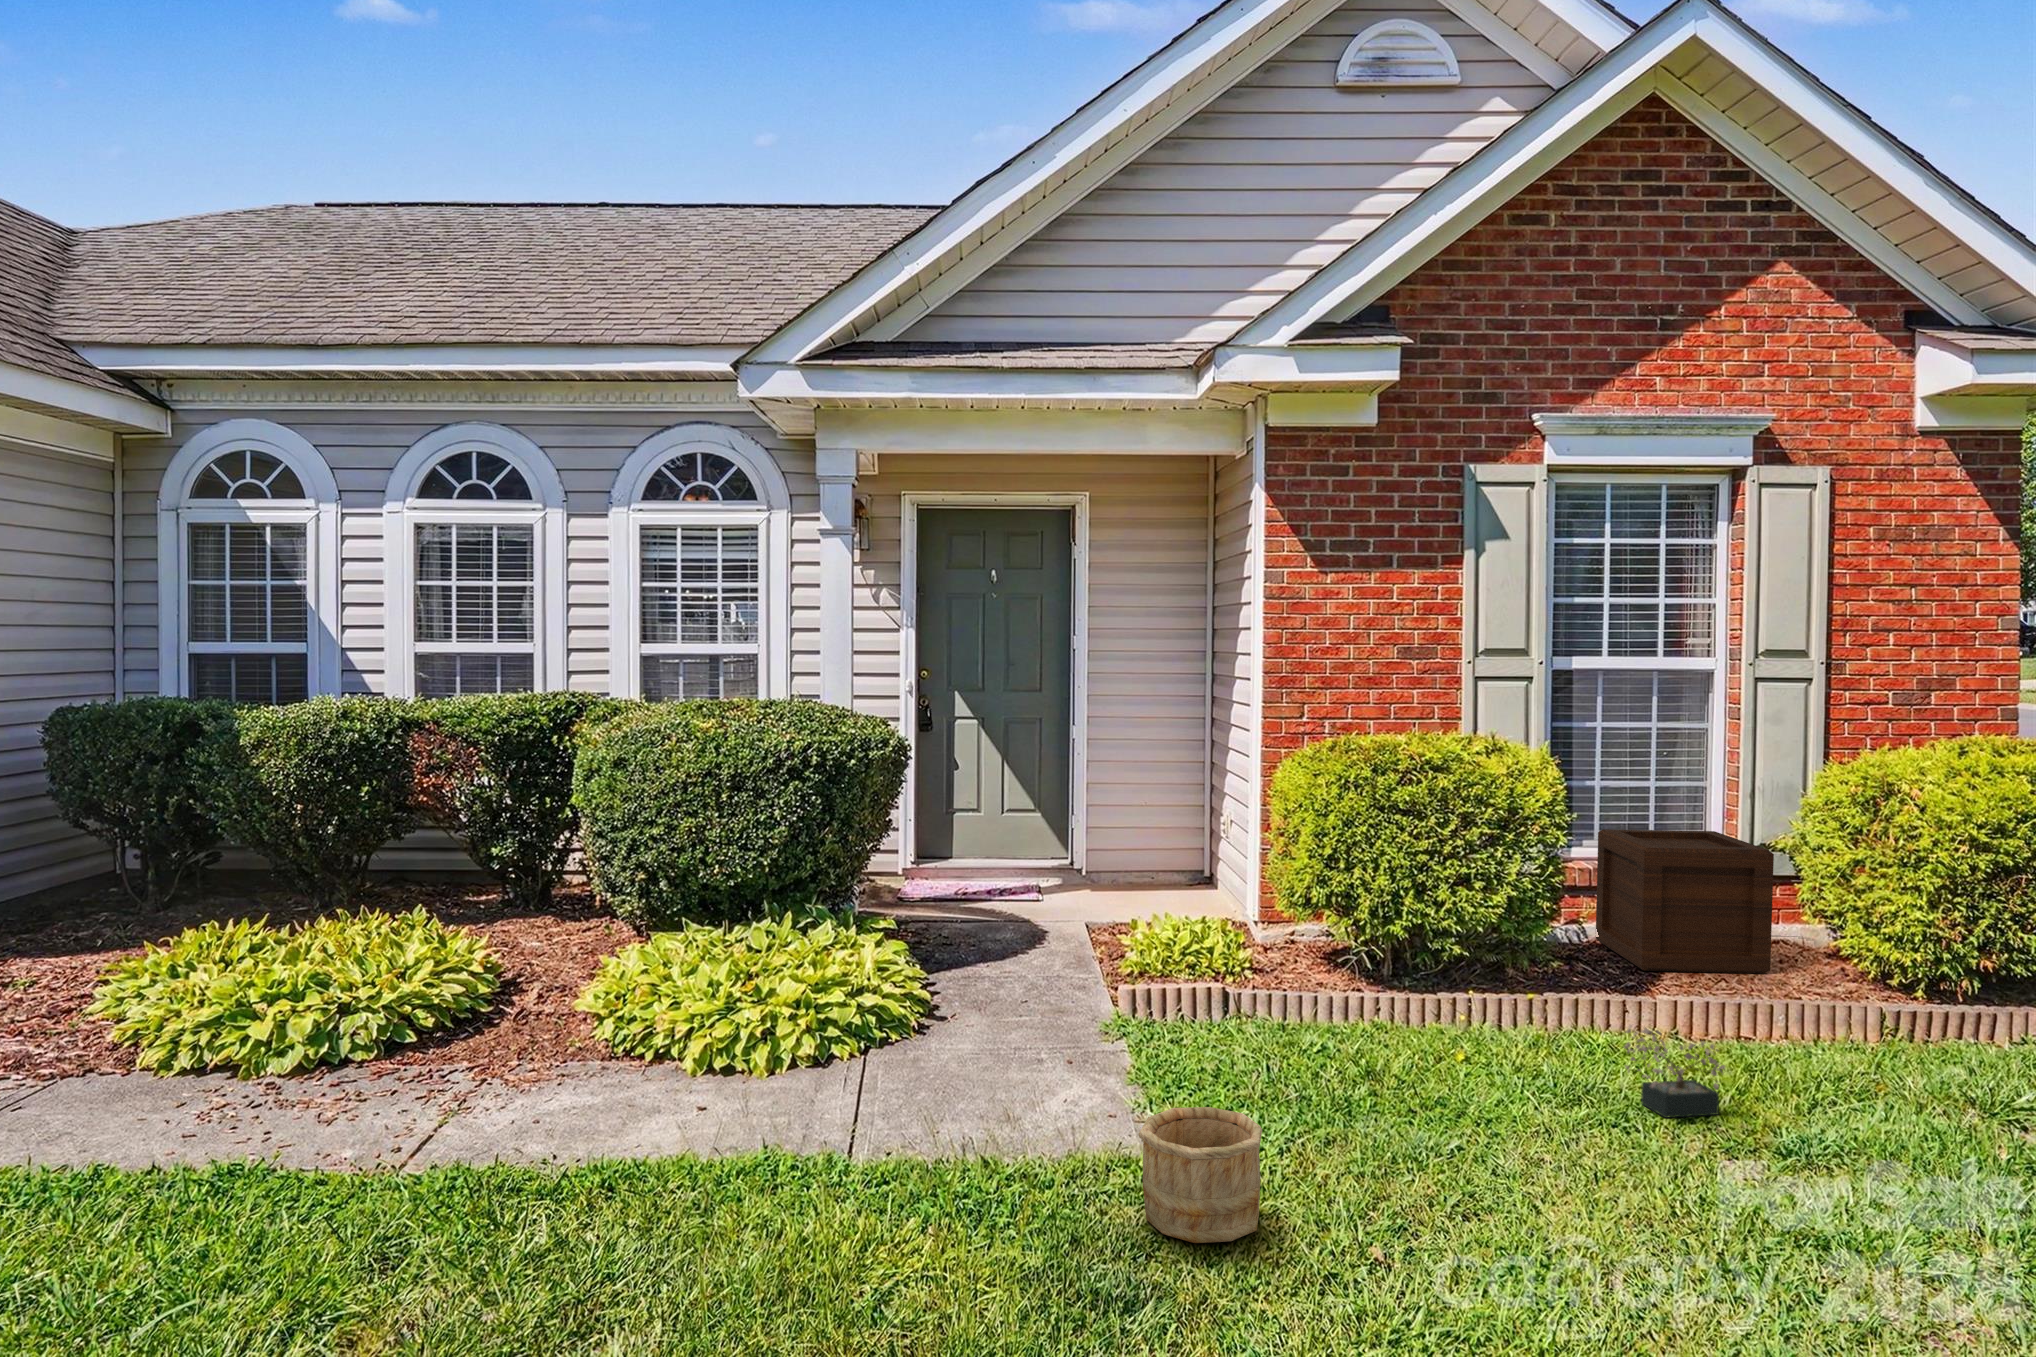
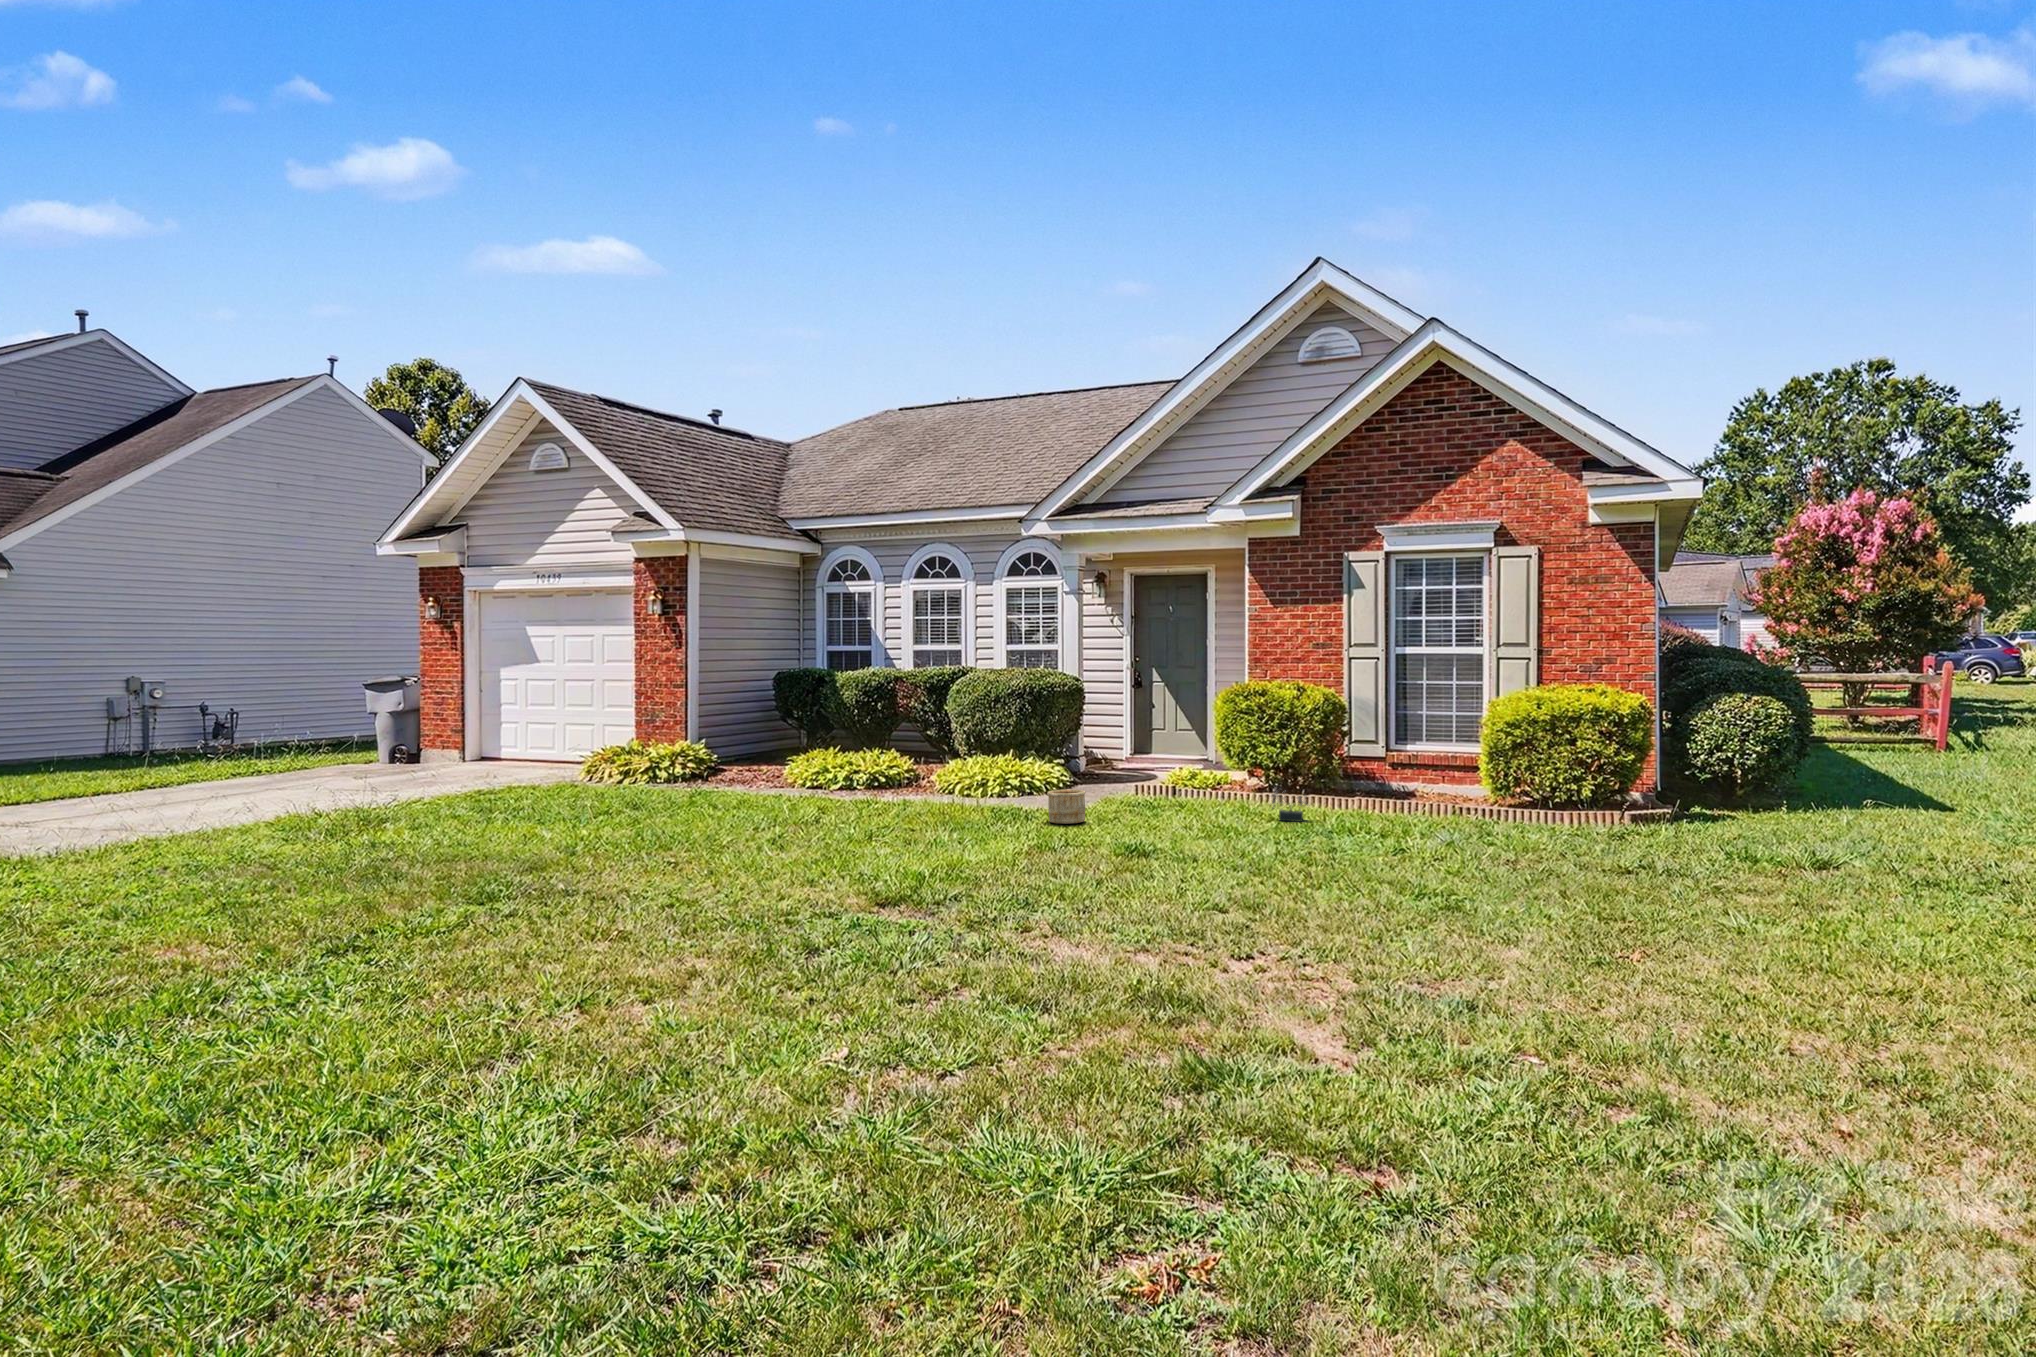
wooden crate: present [1596,829,1774,974] -> none [1403,735,1477,803]

